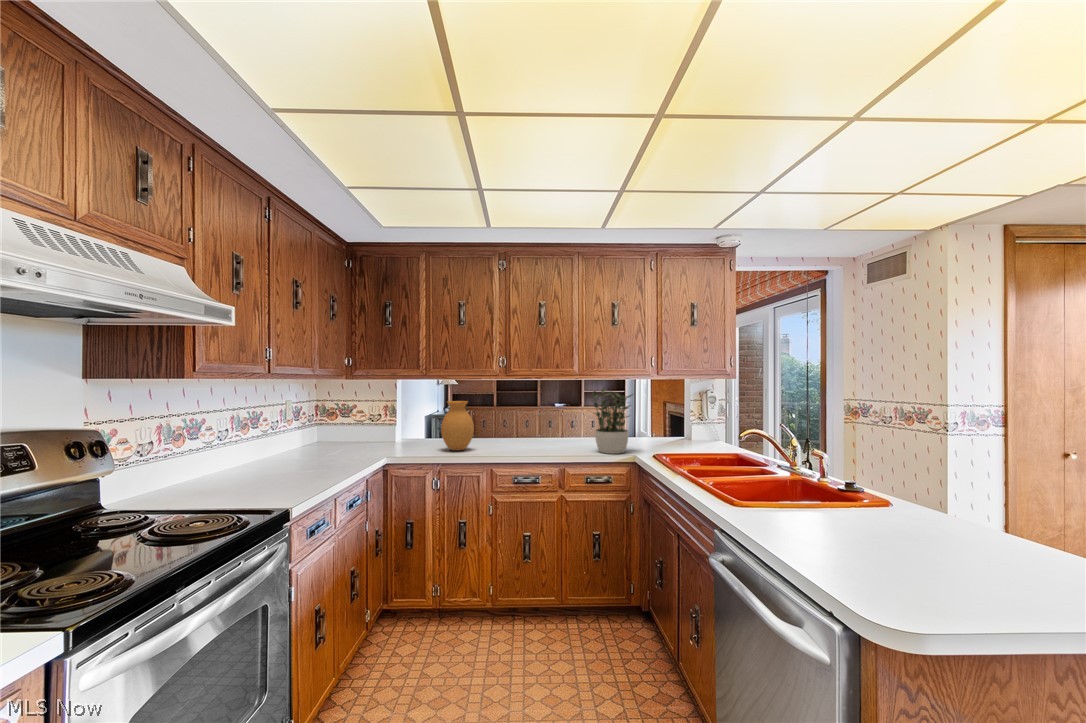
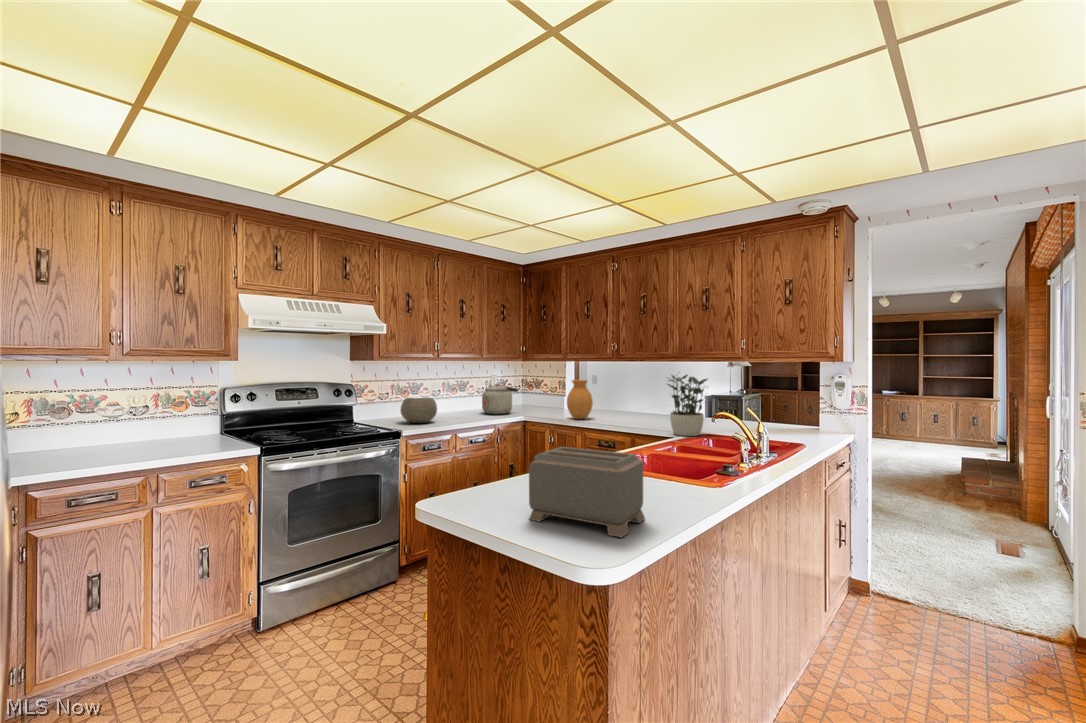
kettle: none [293,412,356,459] -> present [482,384,518,414]
bowl: none [219,442,293,491] -> present [401,398,437,423]
toaster: none [871,470,1028,573] -> present [529,447,645,537]

